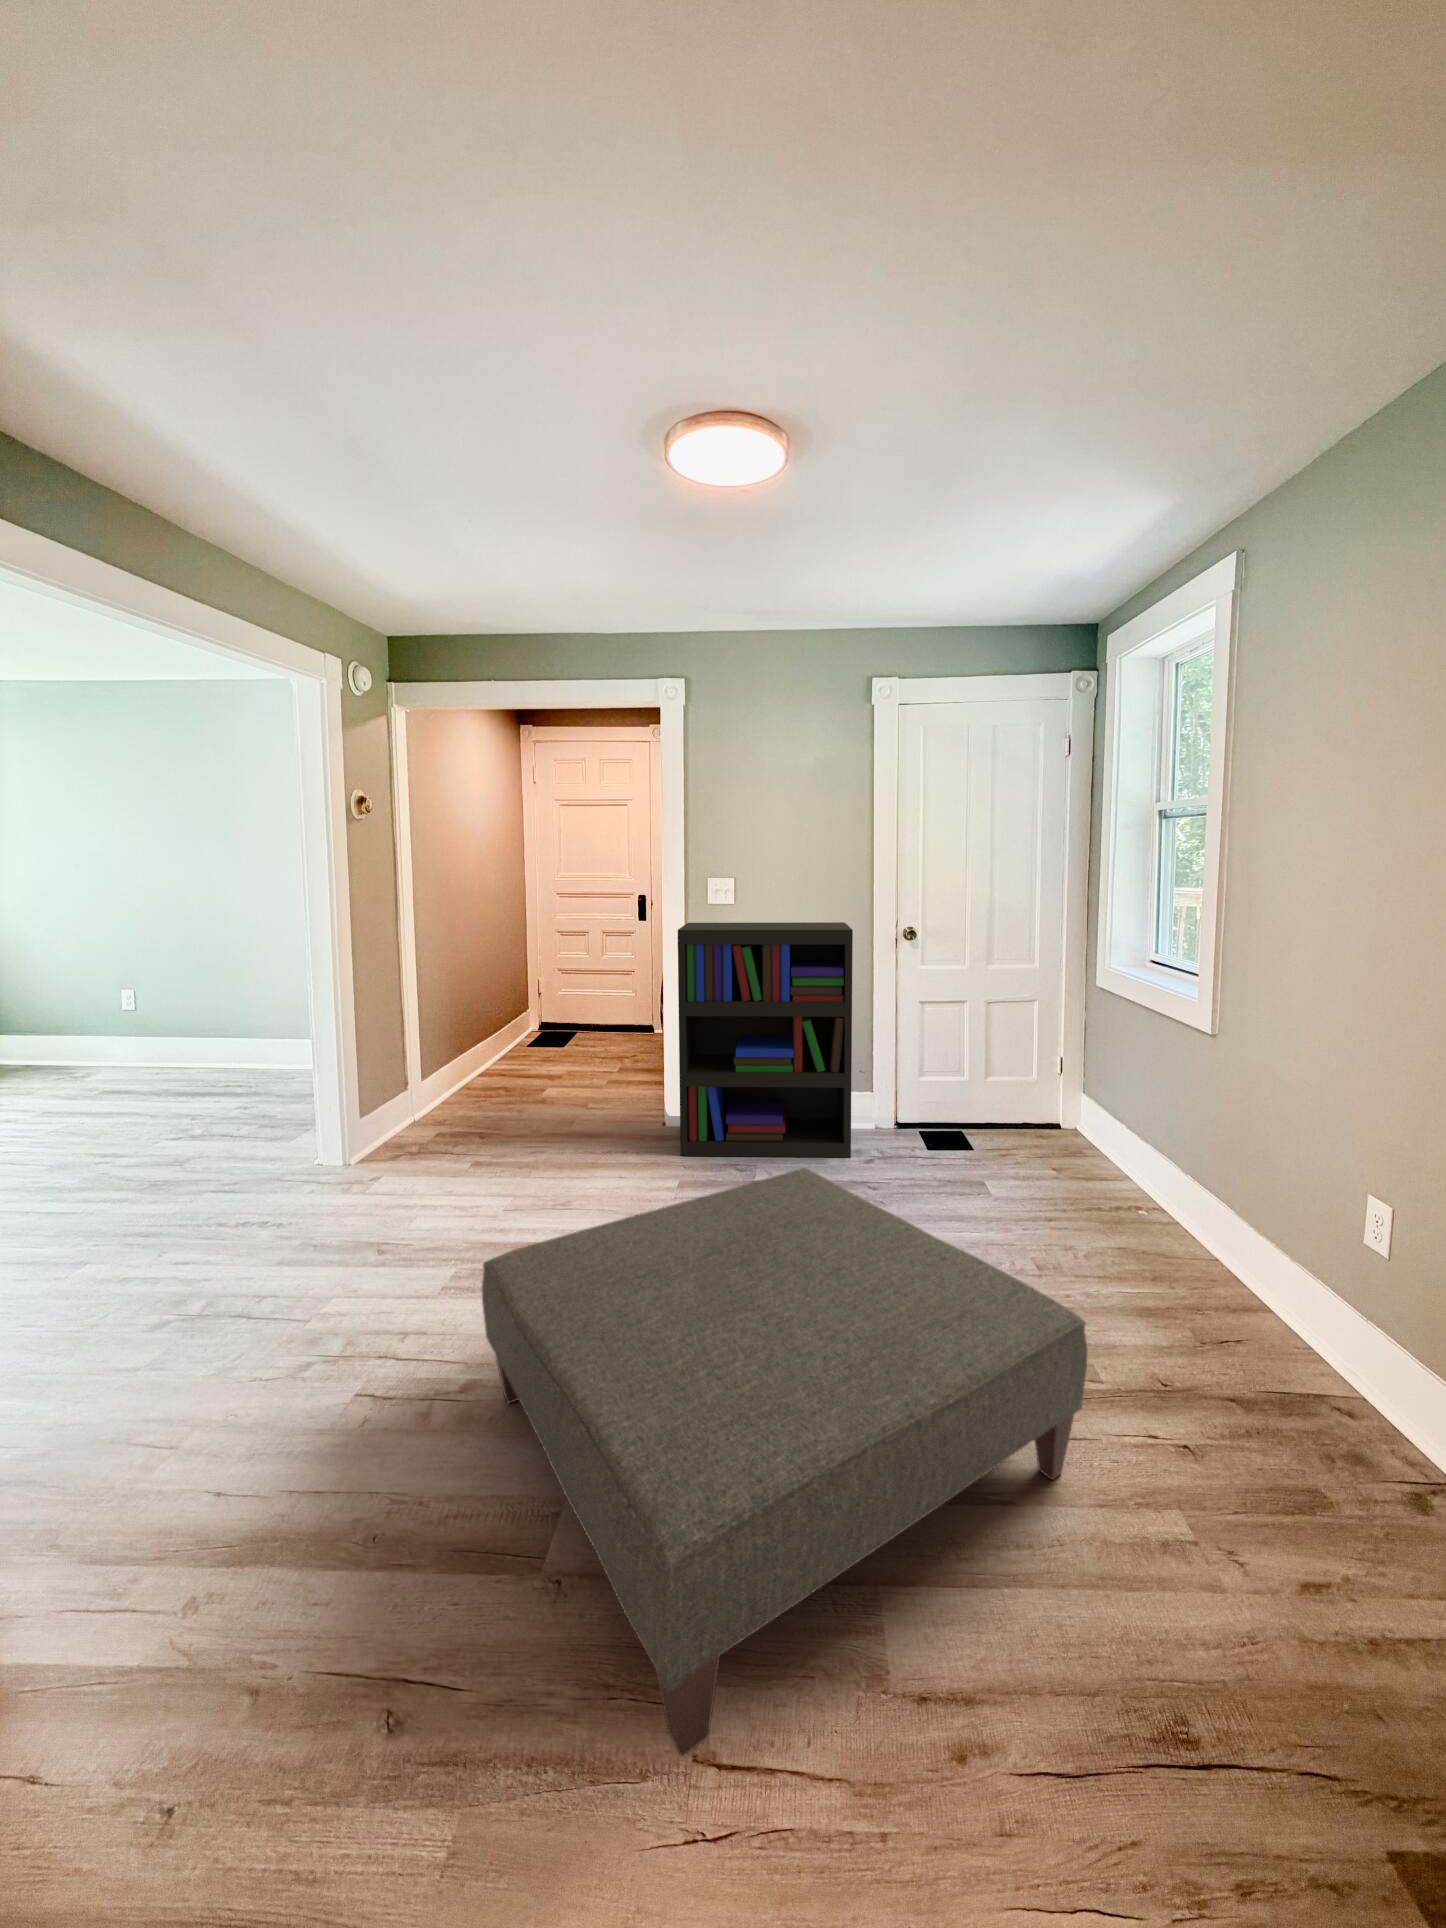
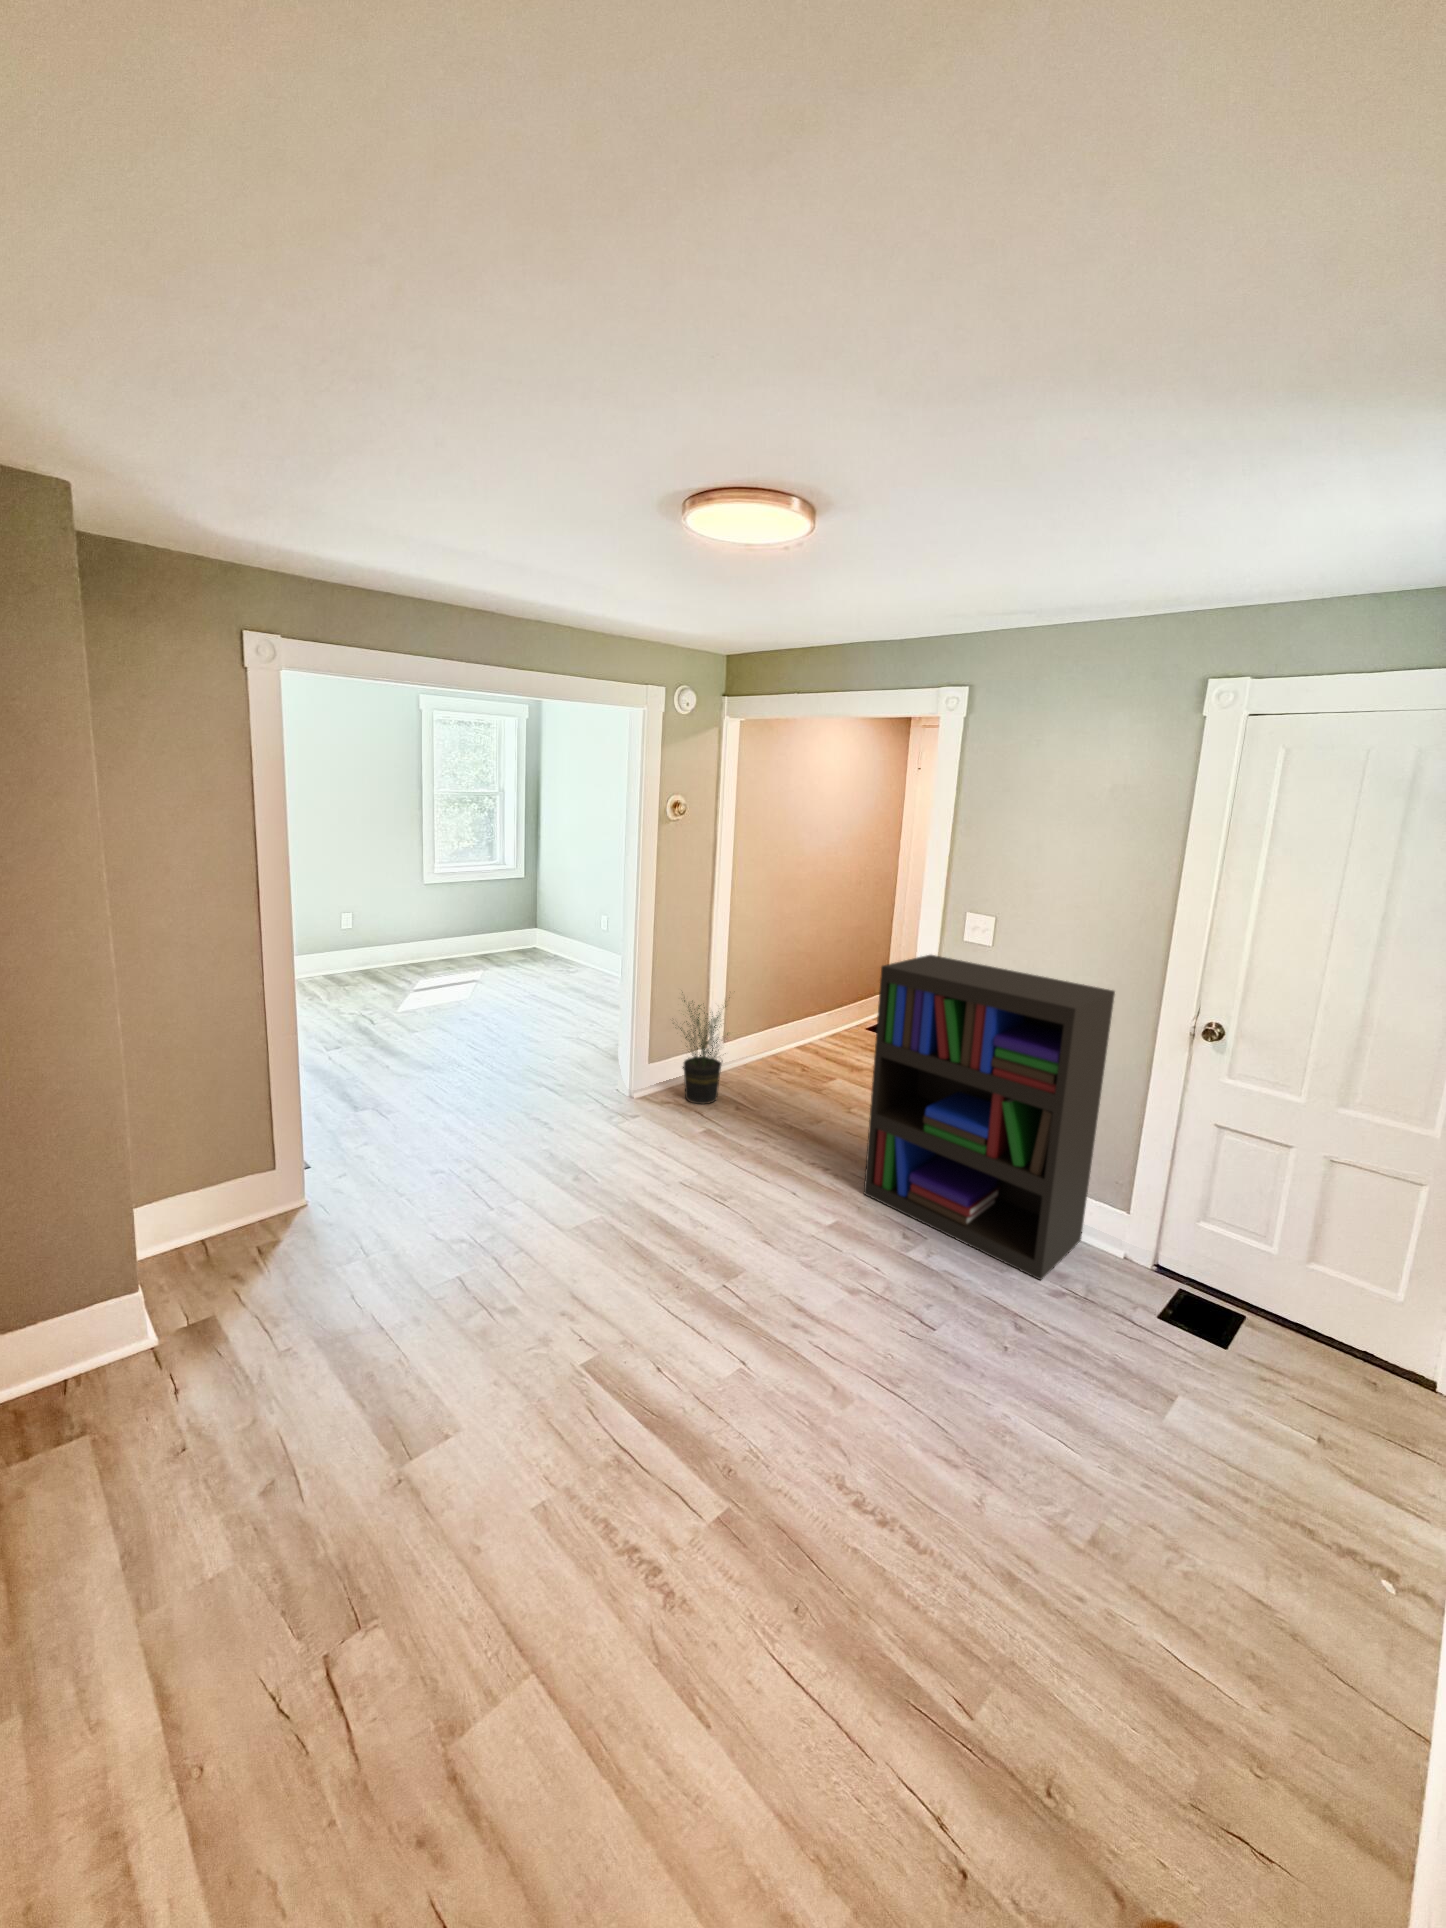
potted plant: none [380,1008,471,1148] -> present [680,992,730,1104]
ottoman: present [482,1168,1088,1756] -> none [289,1222,836,1775]

